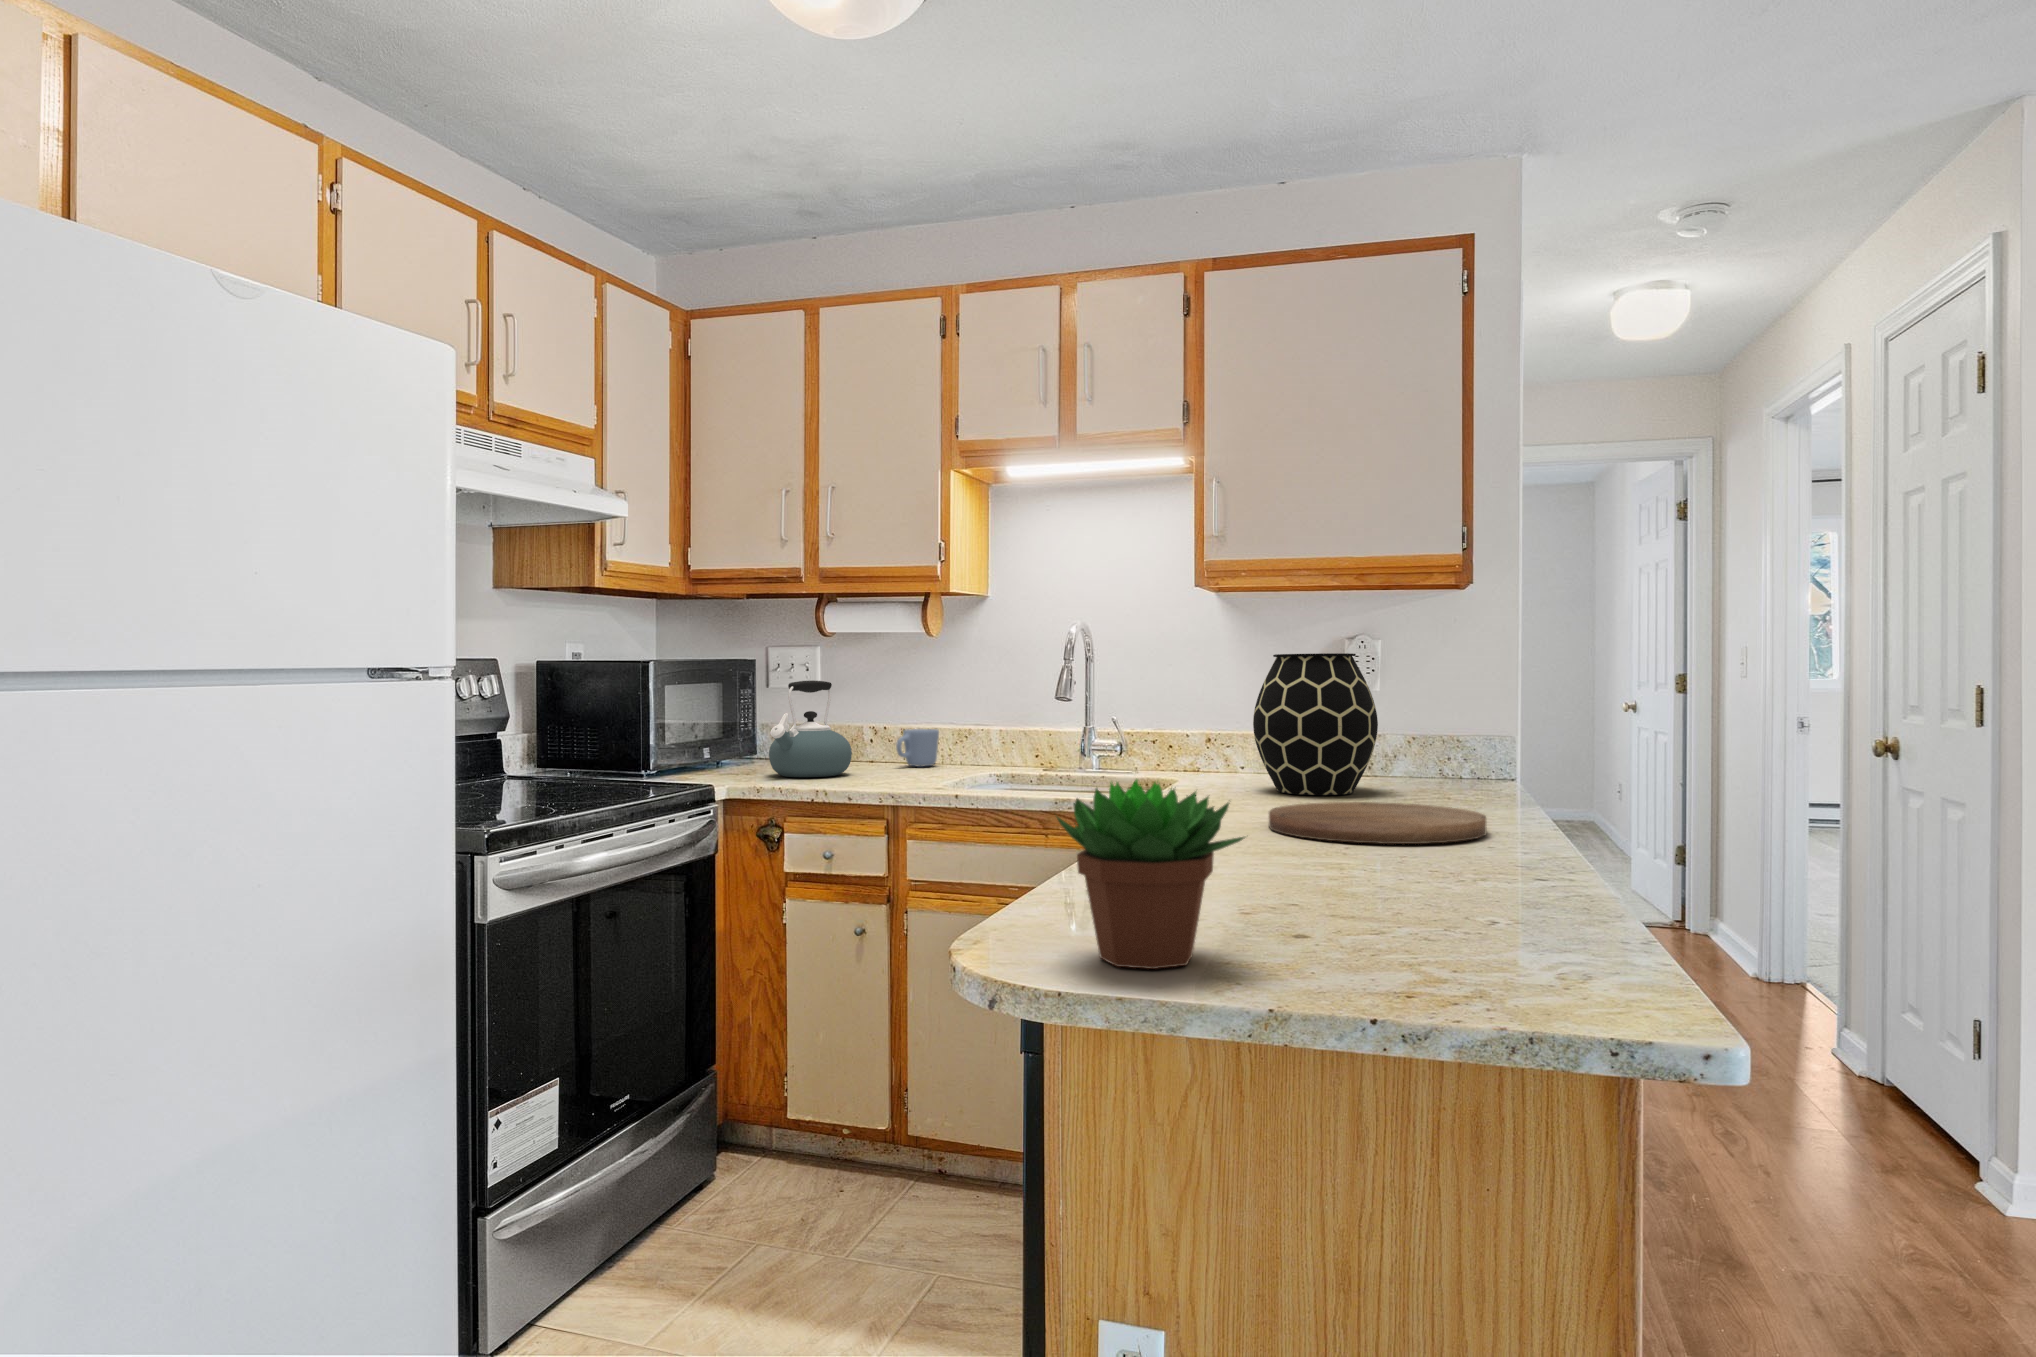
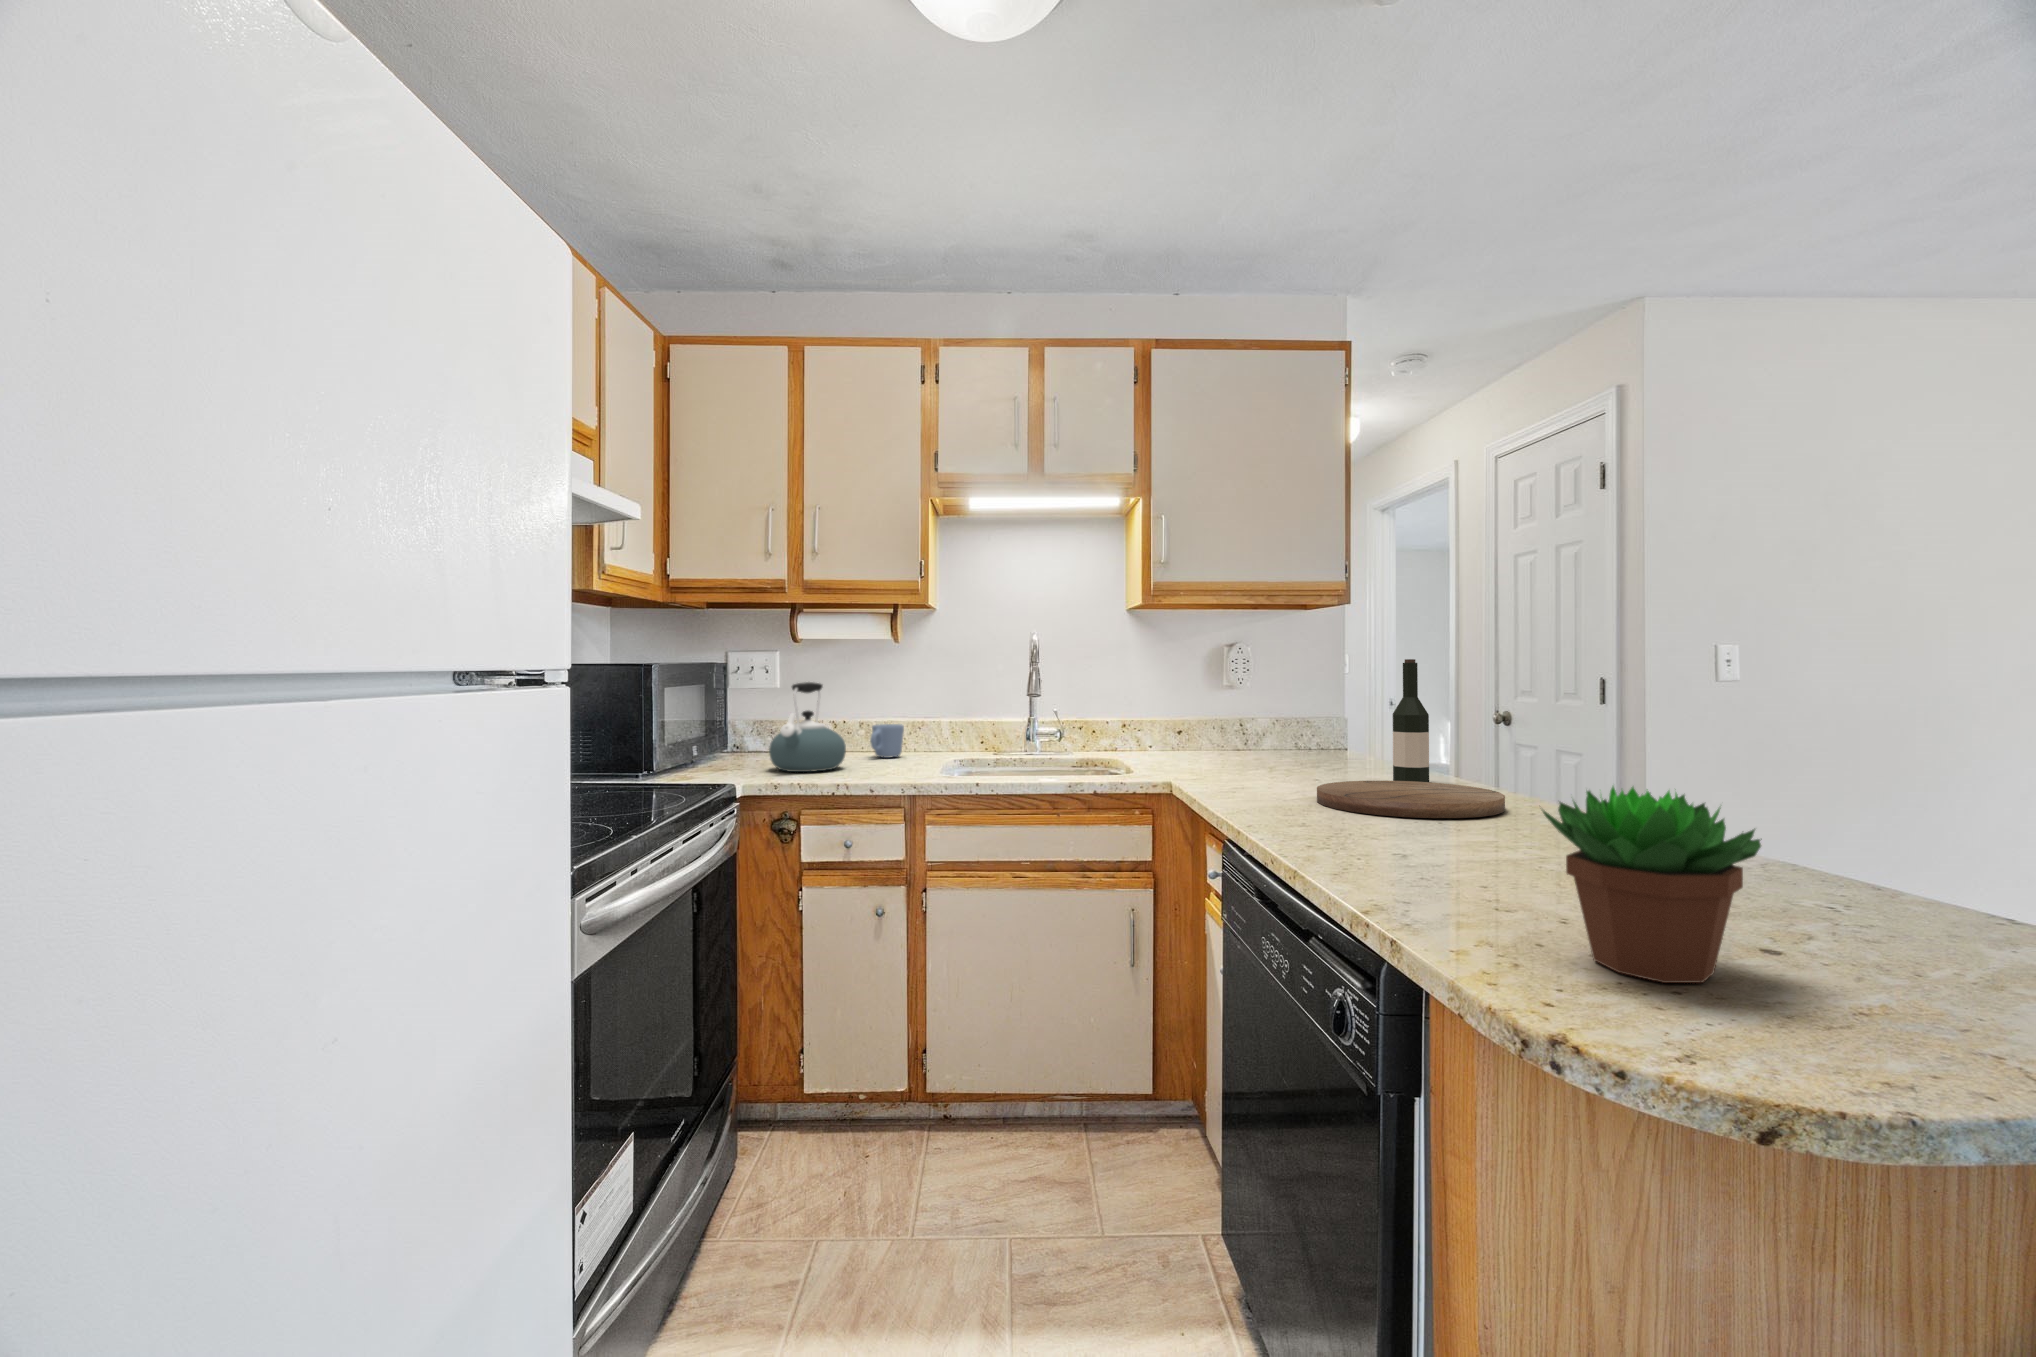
vase: present [1253,653,1378,795] -> none [1215,660,1316,774]
wine bottle: none [1436,653,1483,812] -> present [1393,659,1429,782]

